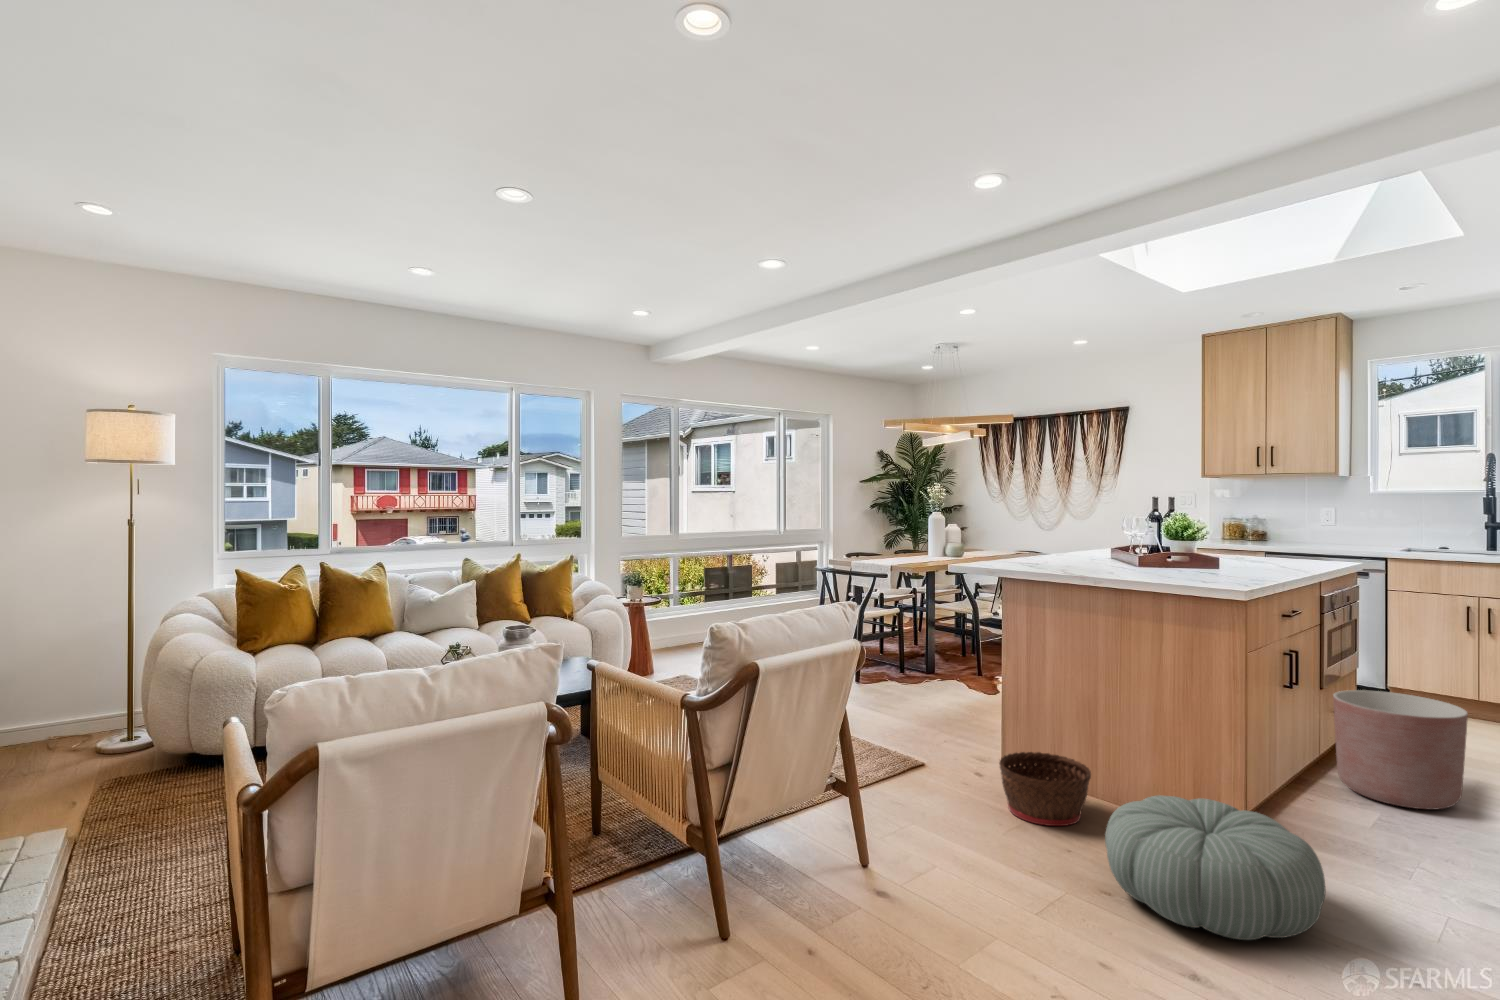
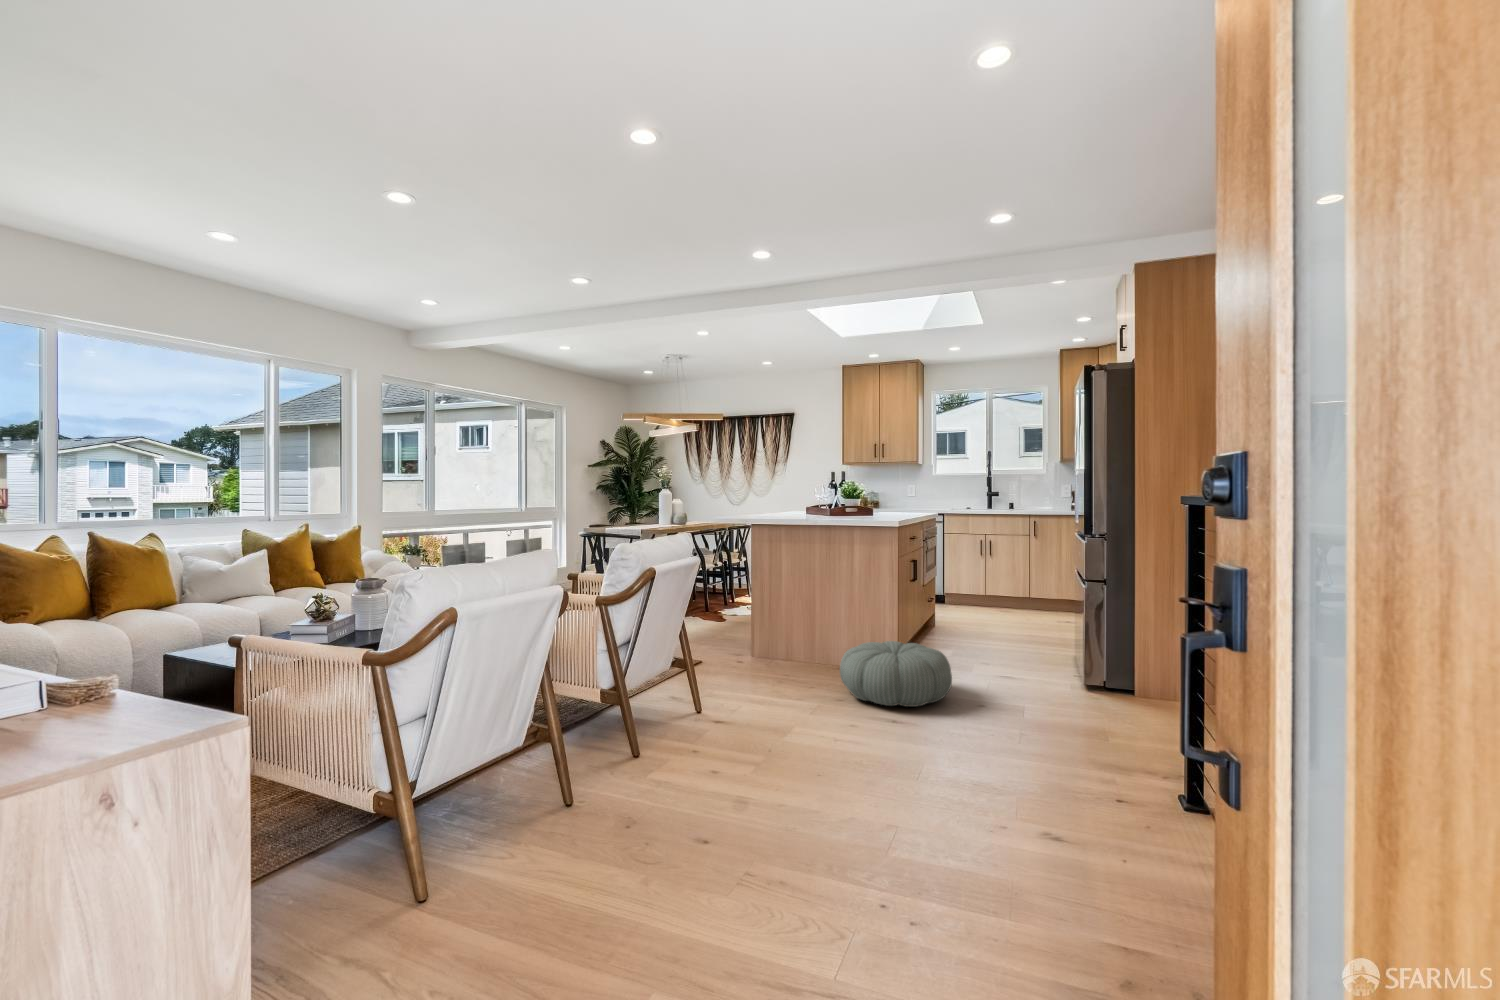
planter: present [1333,690,1468,809] -> none [931,583,993,644]
basket: present [999,752,1091,826] -> none [763,636,819,677]

